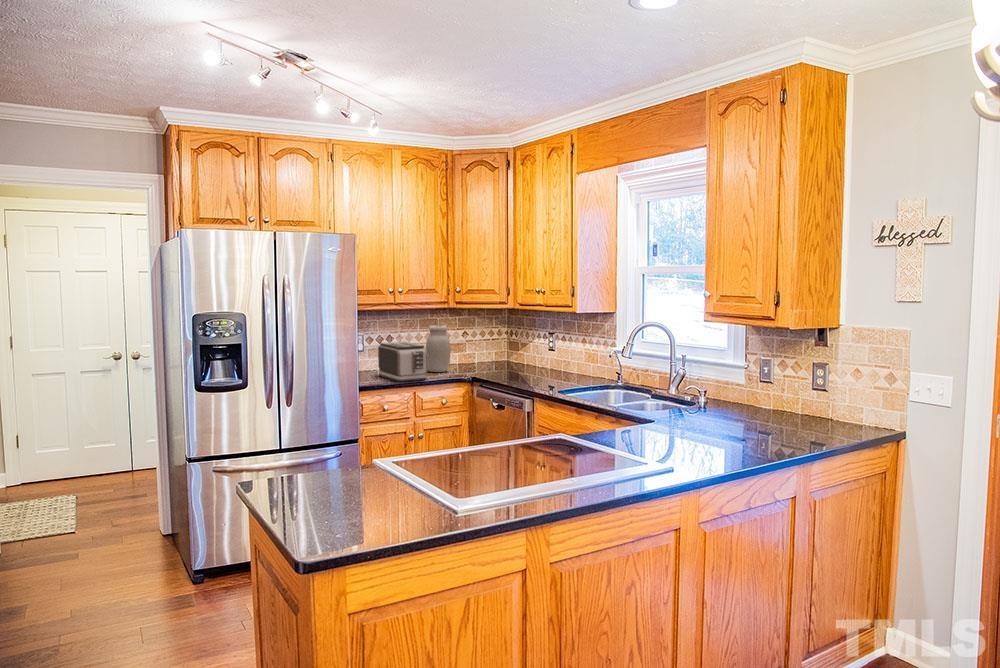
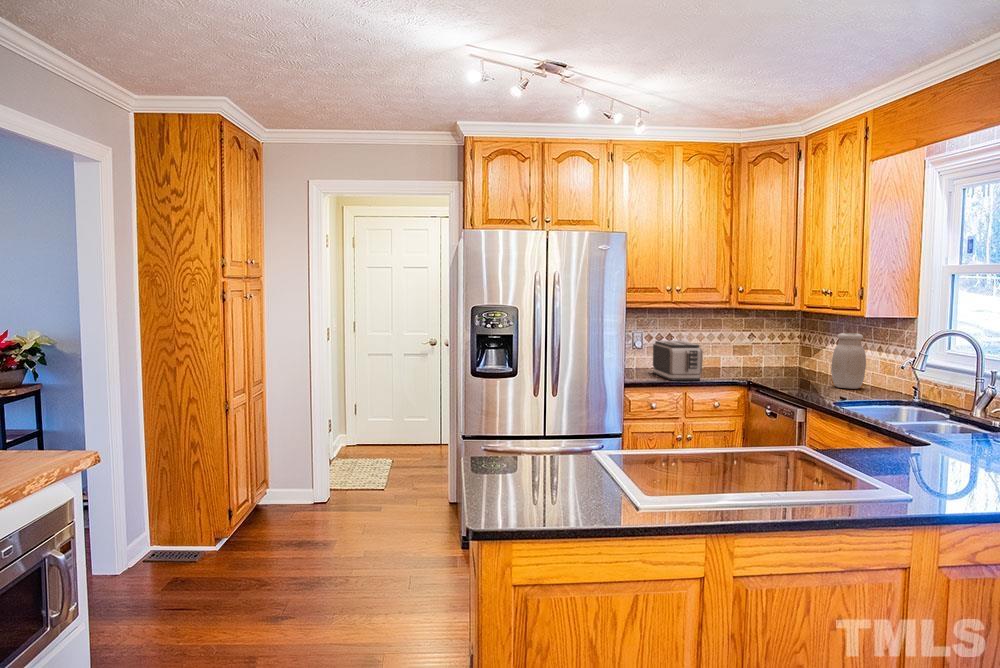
jar: present [426,325,451,372] -> present [831,333,866,389]

